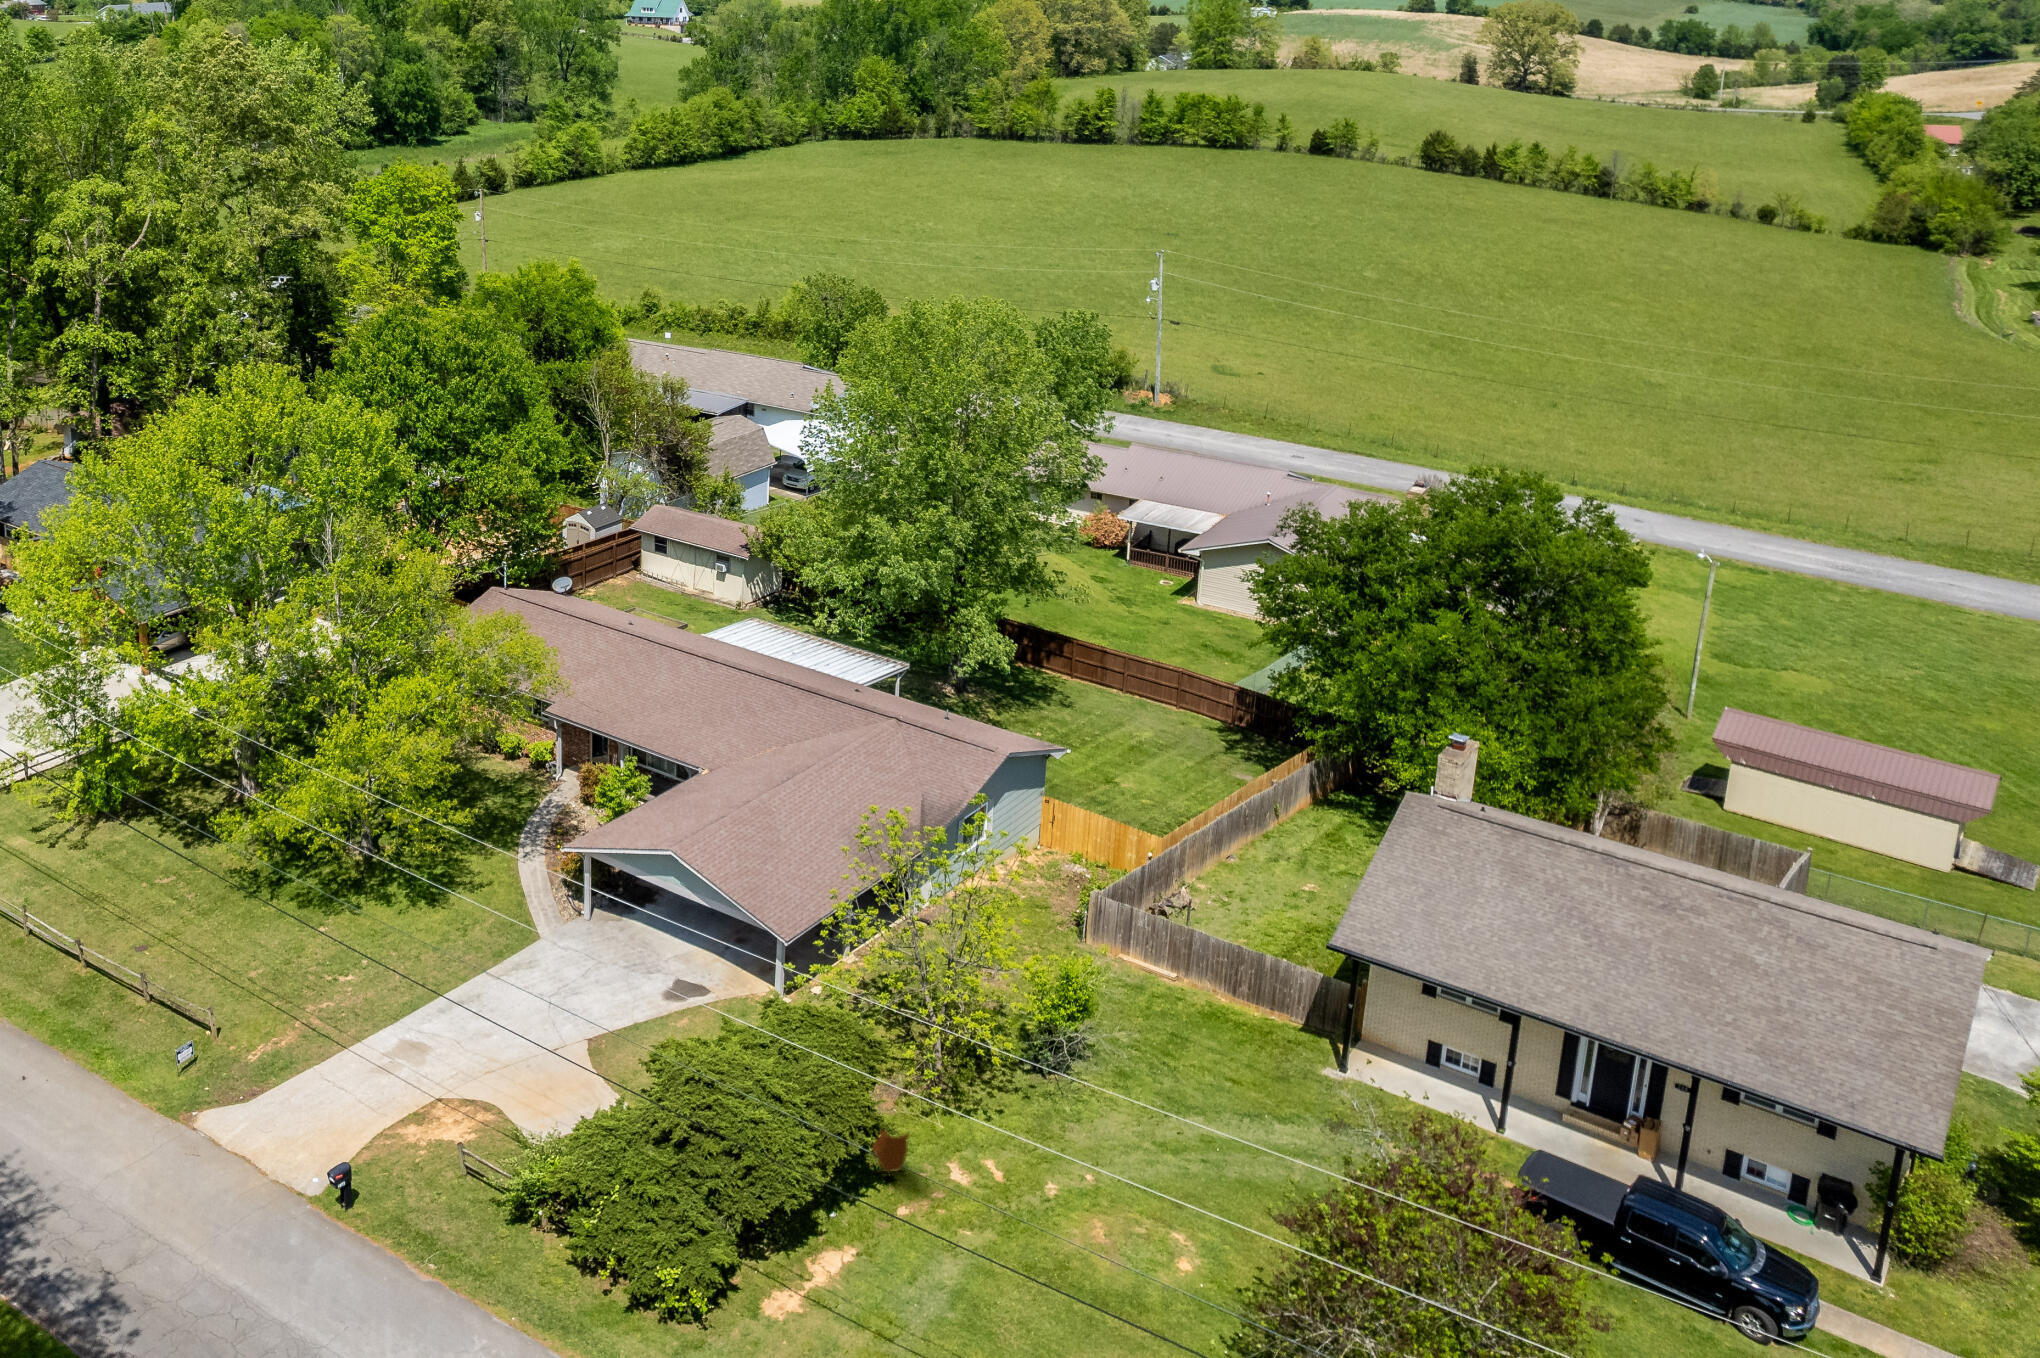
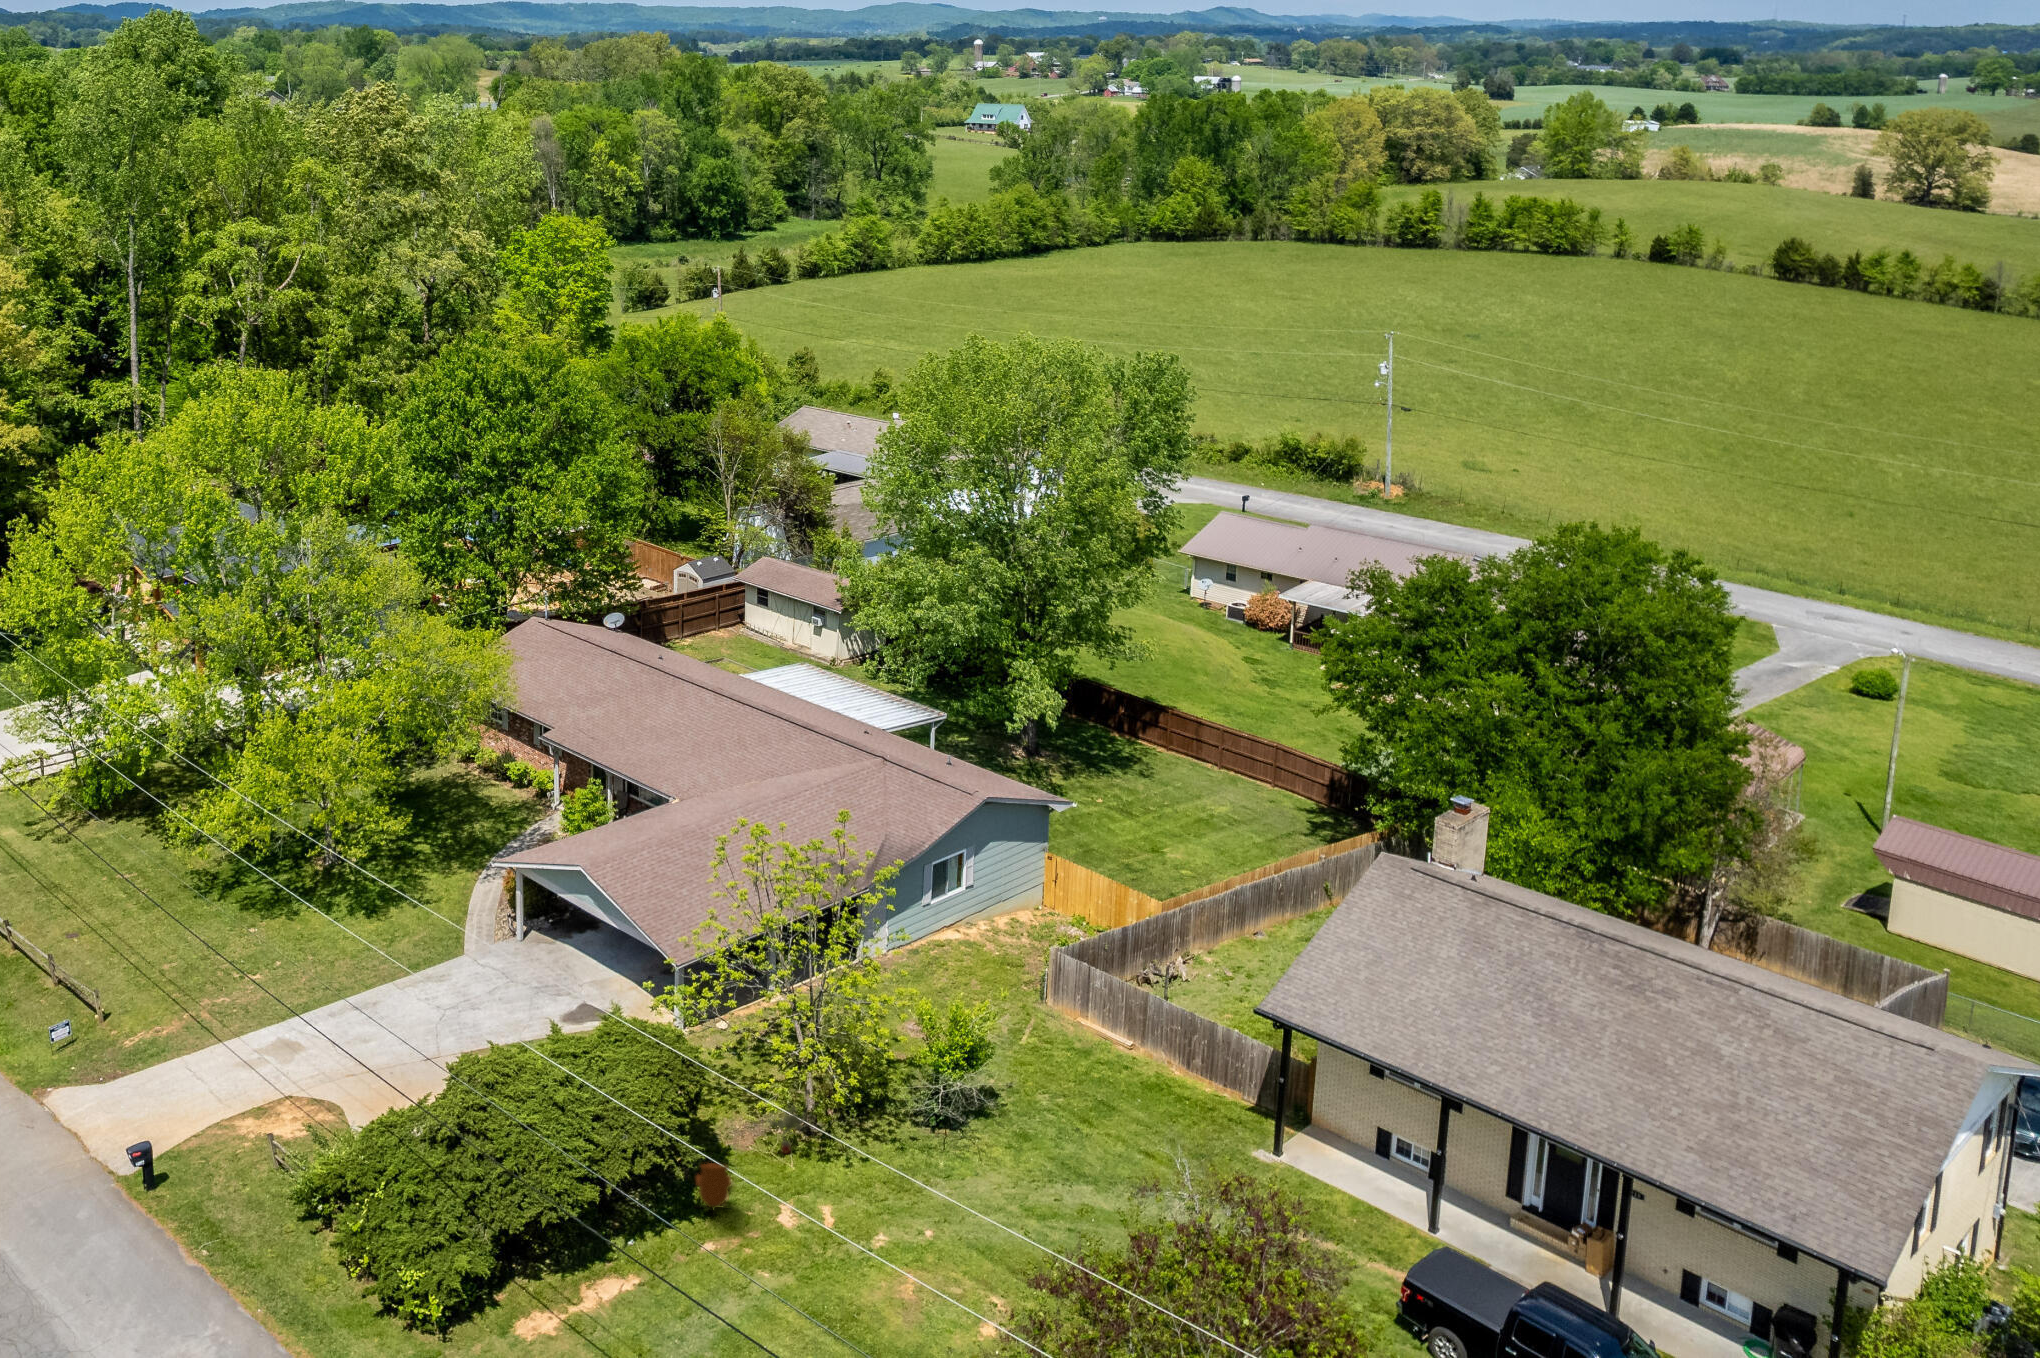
potted tree: none [905,1063,946,1112] -> present [768,1103,806,1154]

